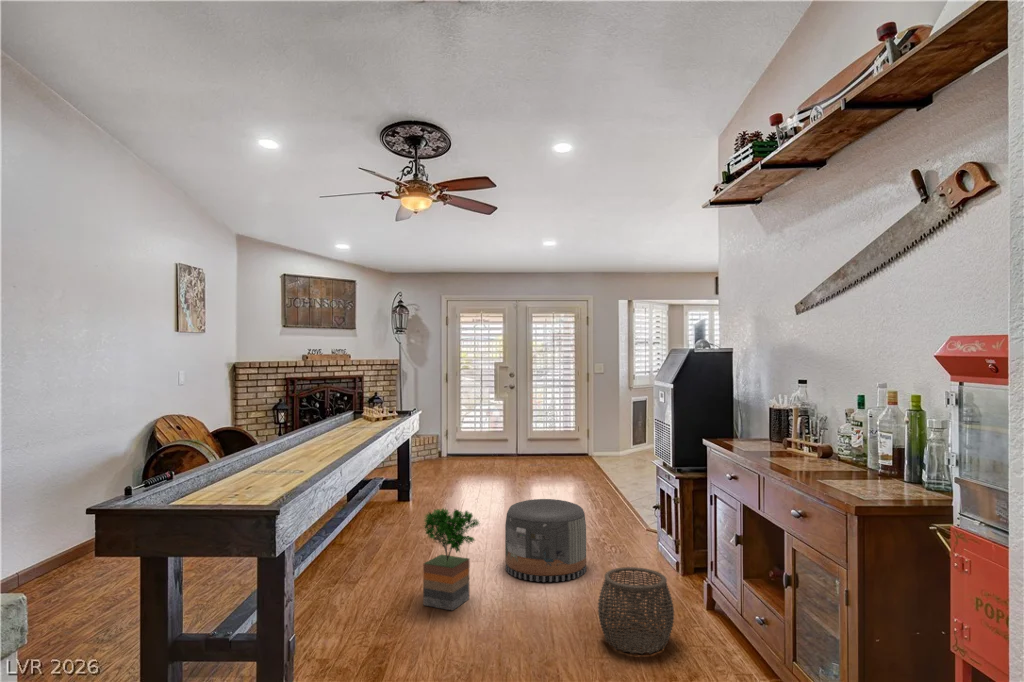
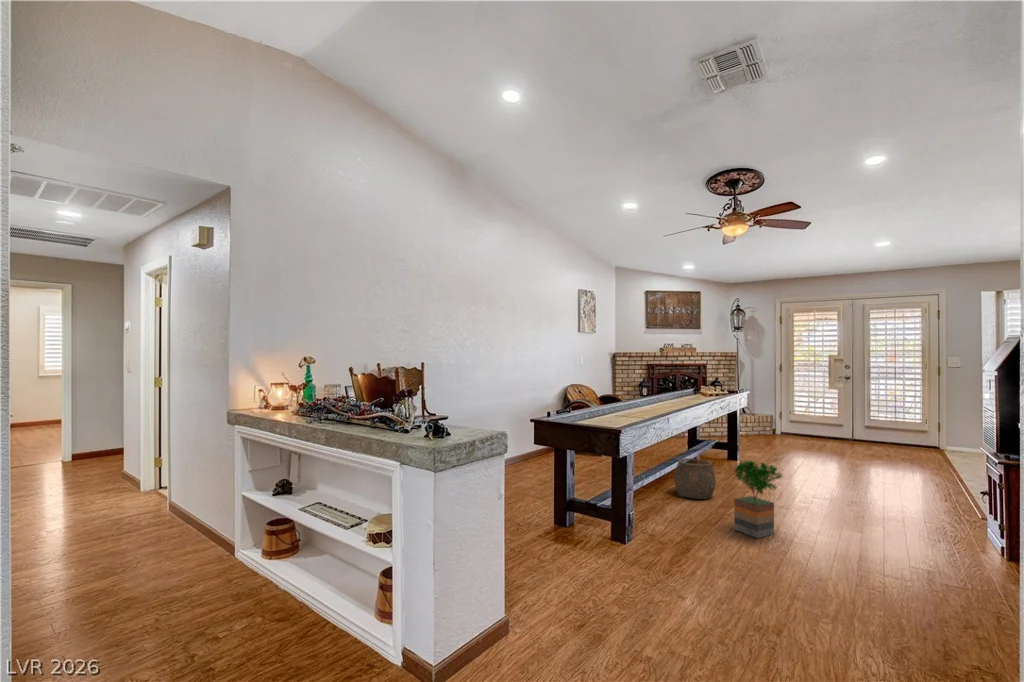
pouf: present [505,499,586,582] -> none [813,468,899,542]
woven basket: present [598,567,674,654] -> present [674,458,716,499]

